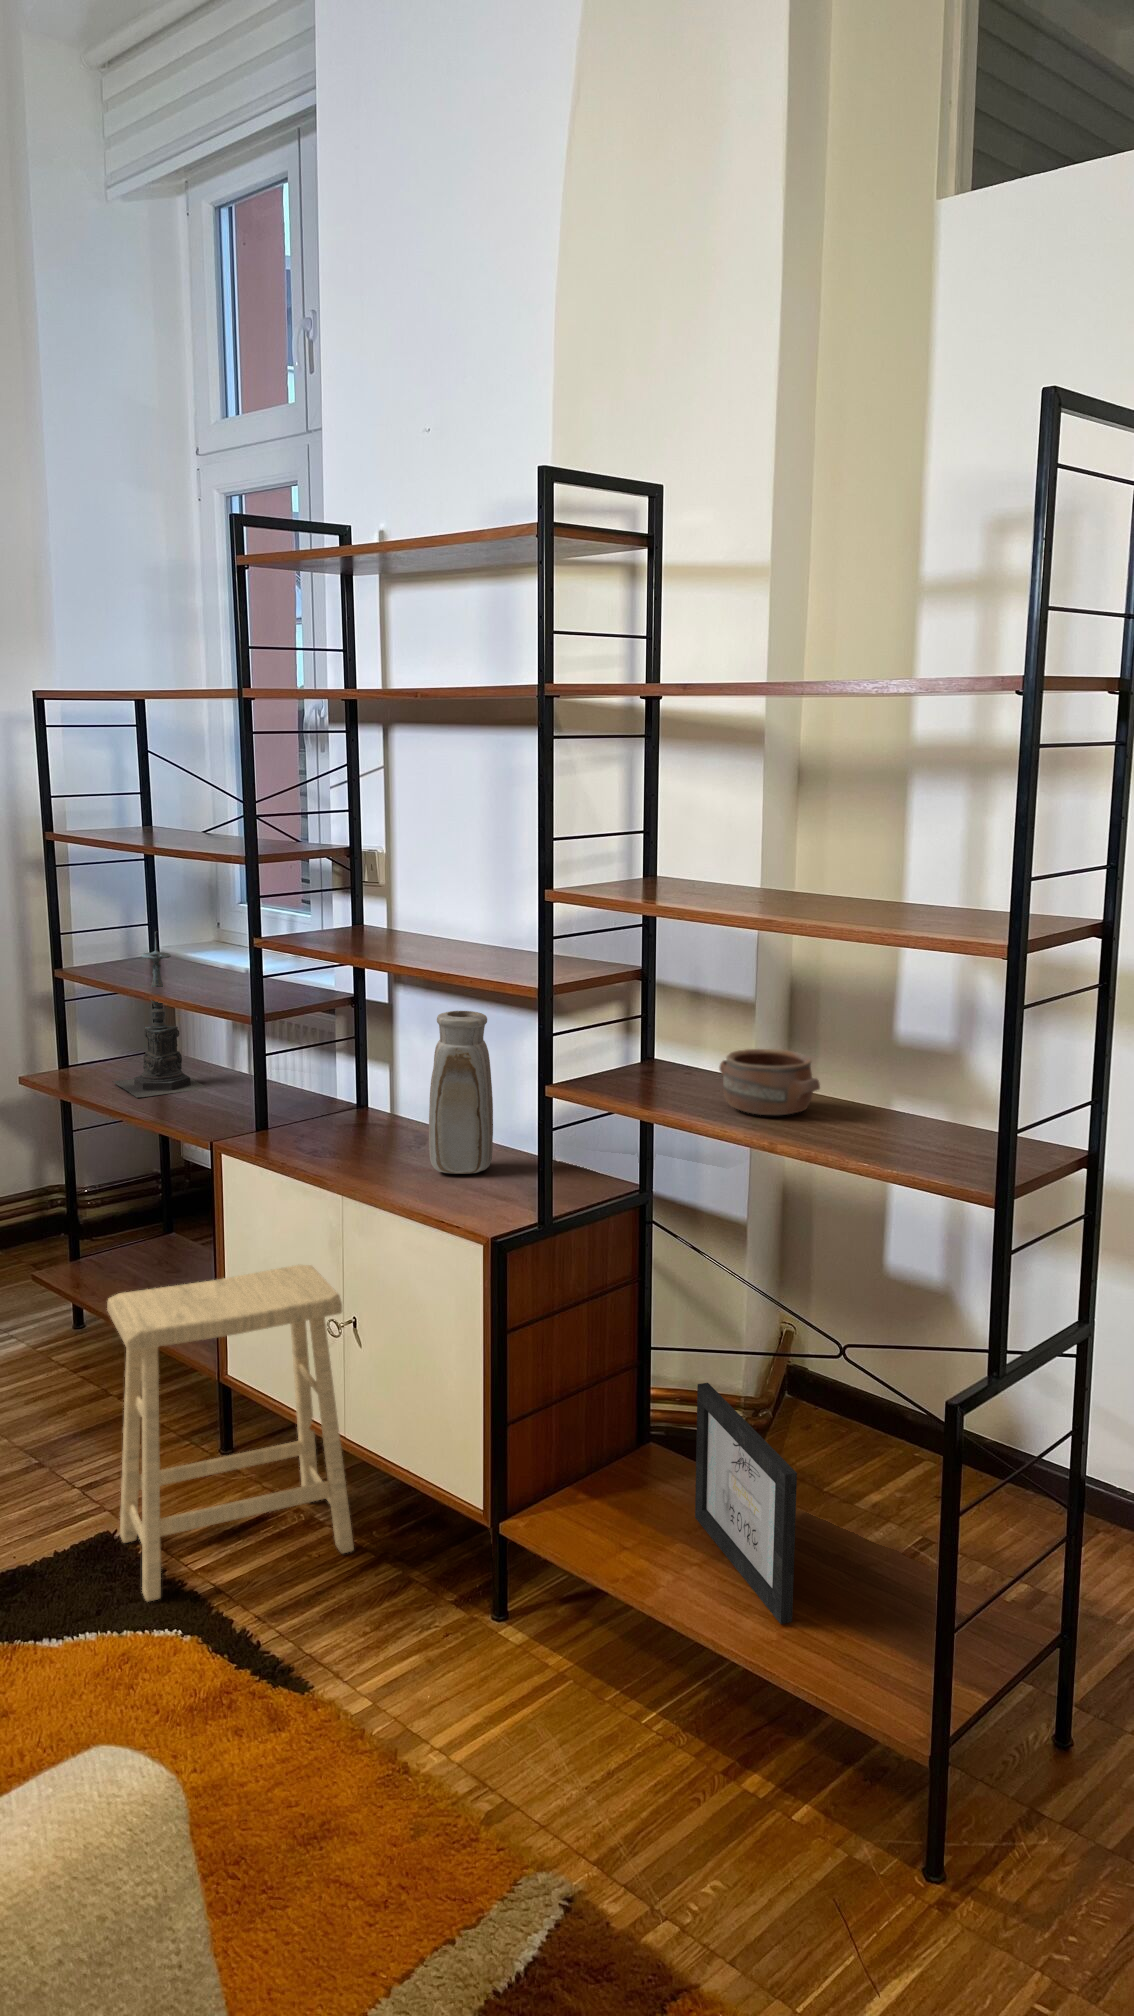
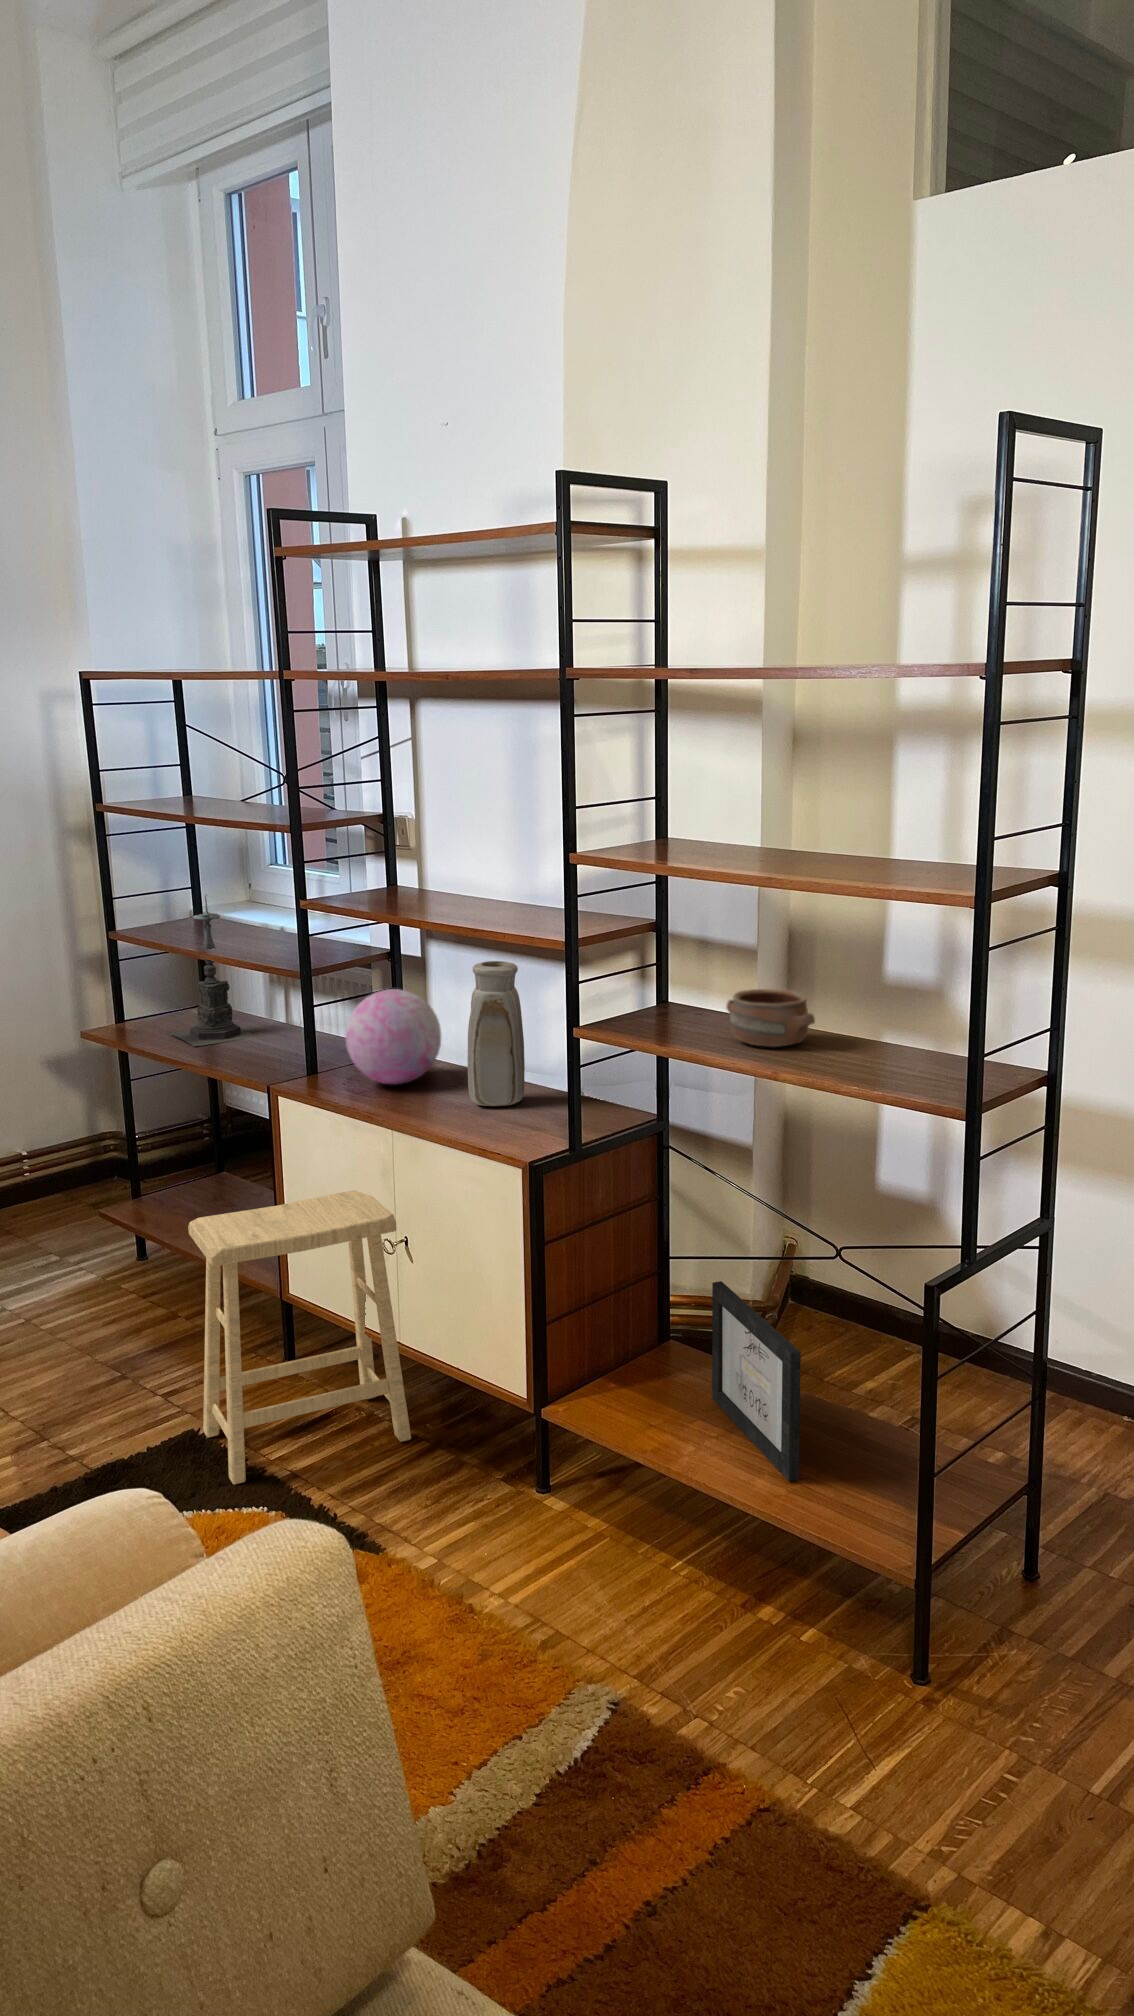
decorative orb: none [296,1040,404,1146] -> present [346,989,441,1084]

